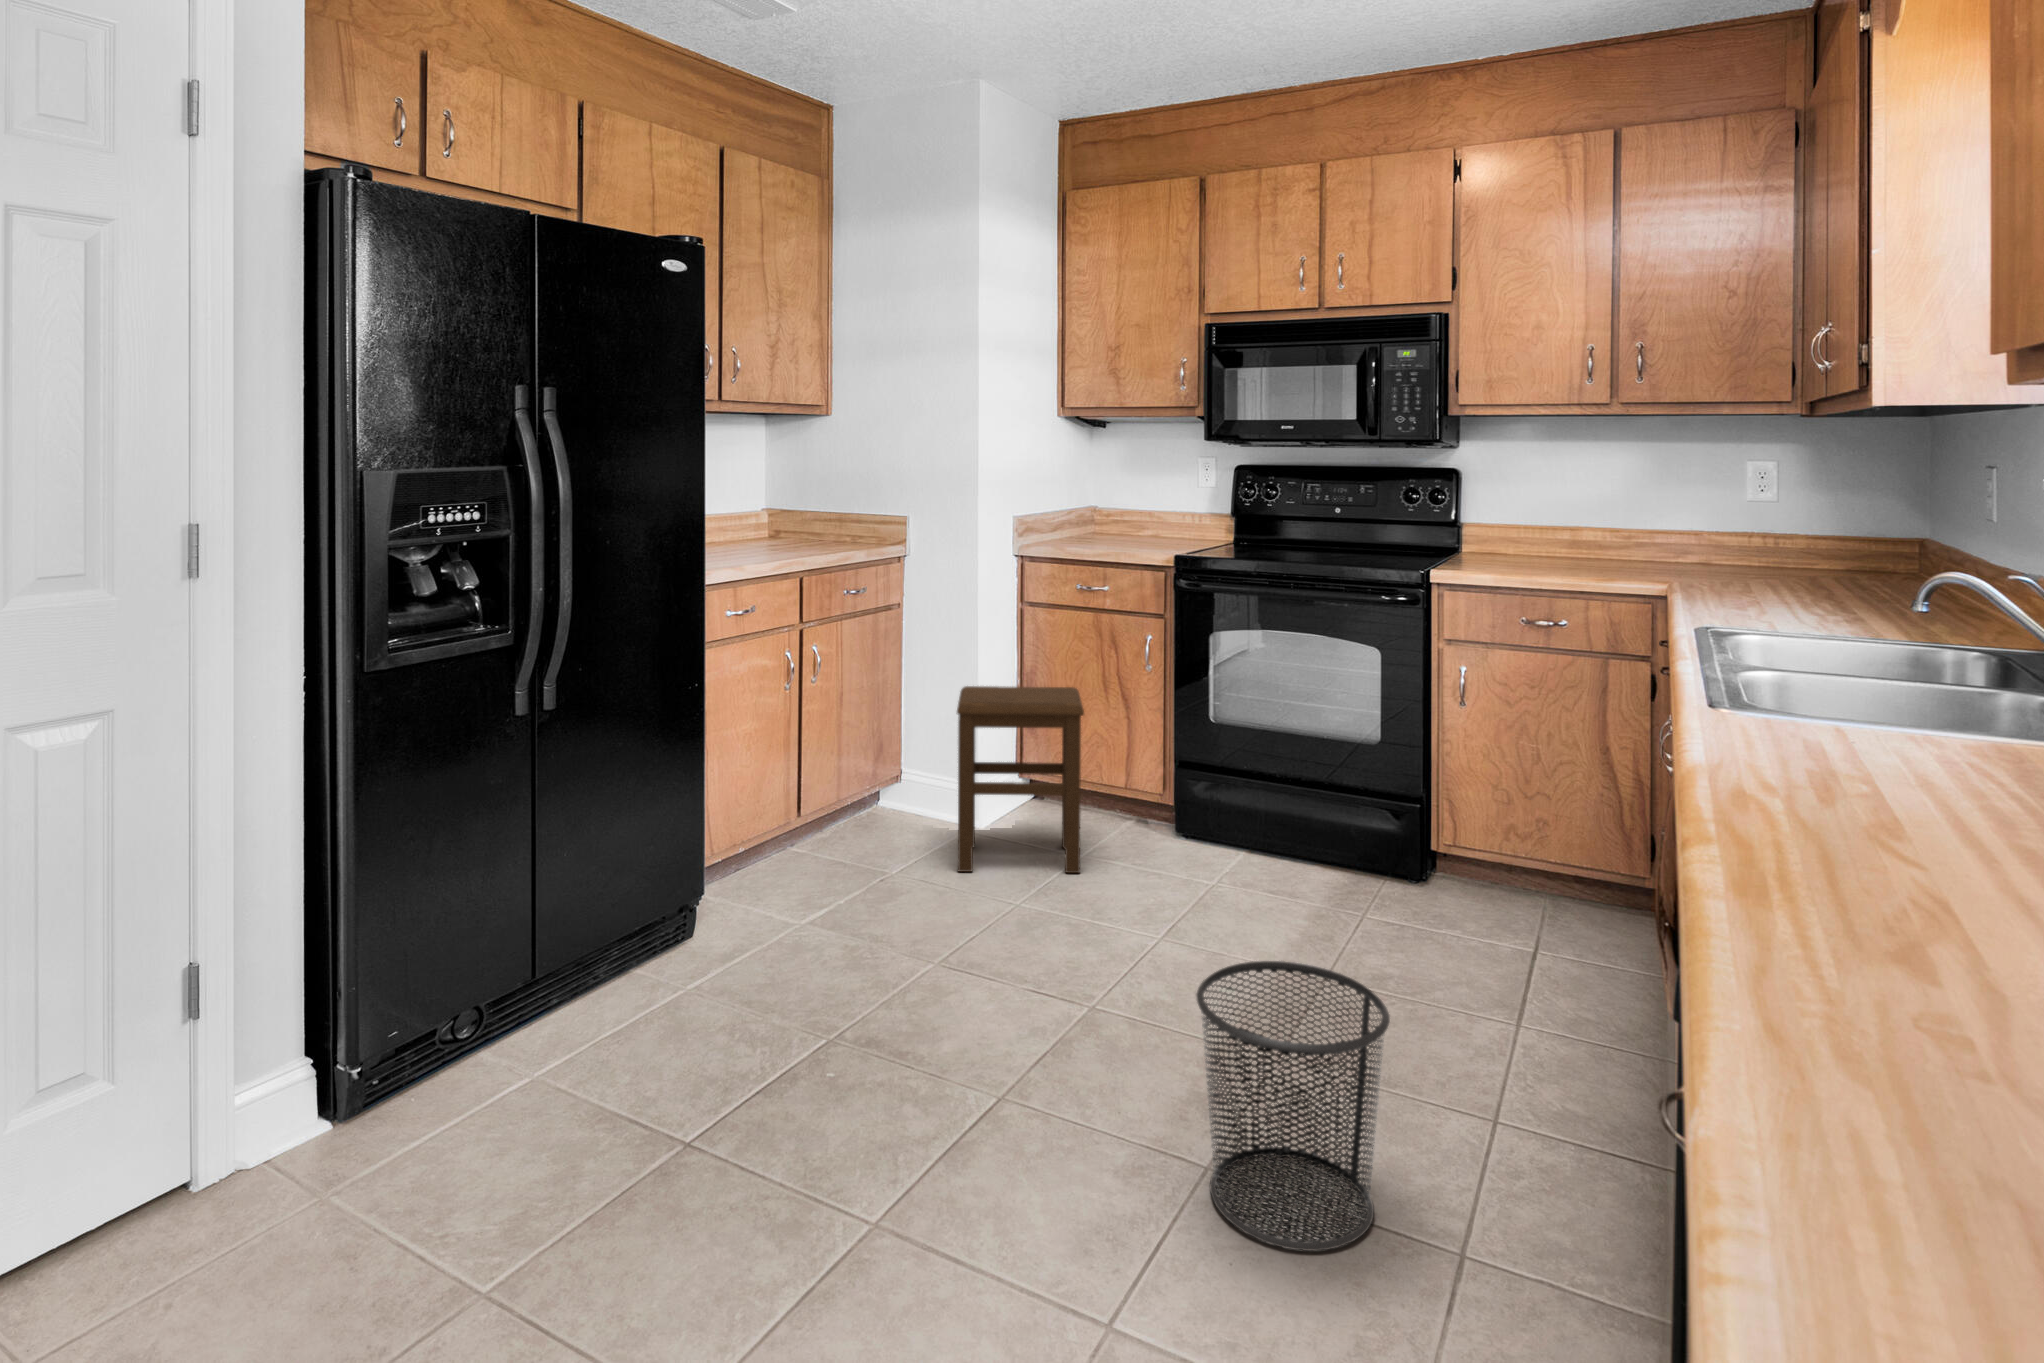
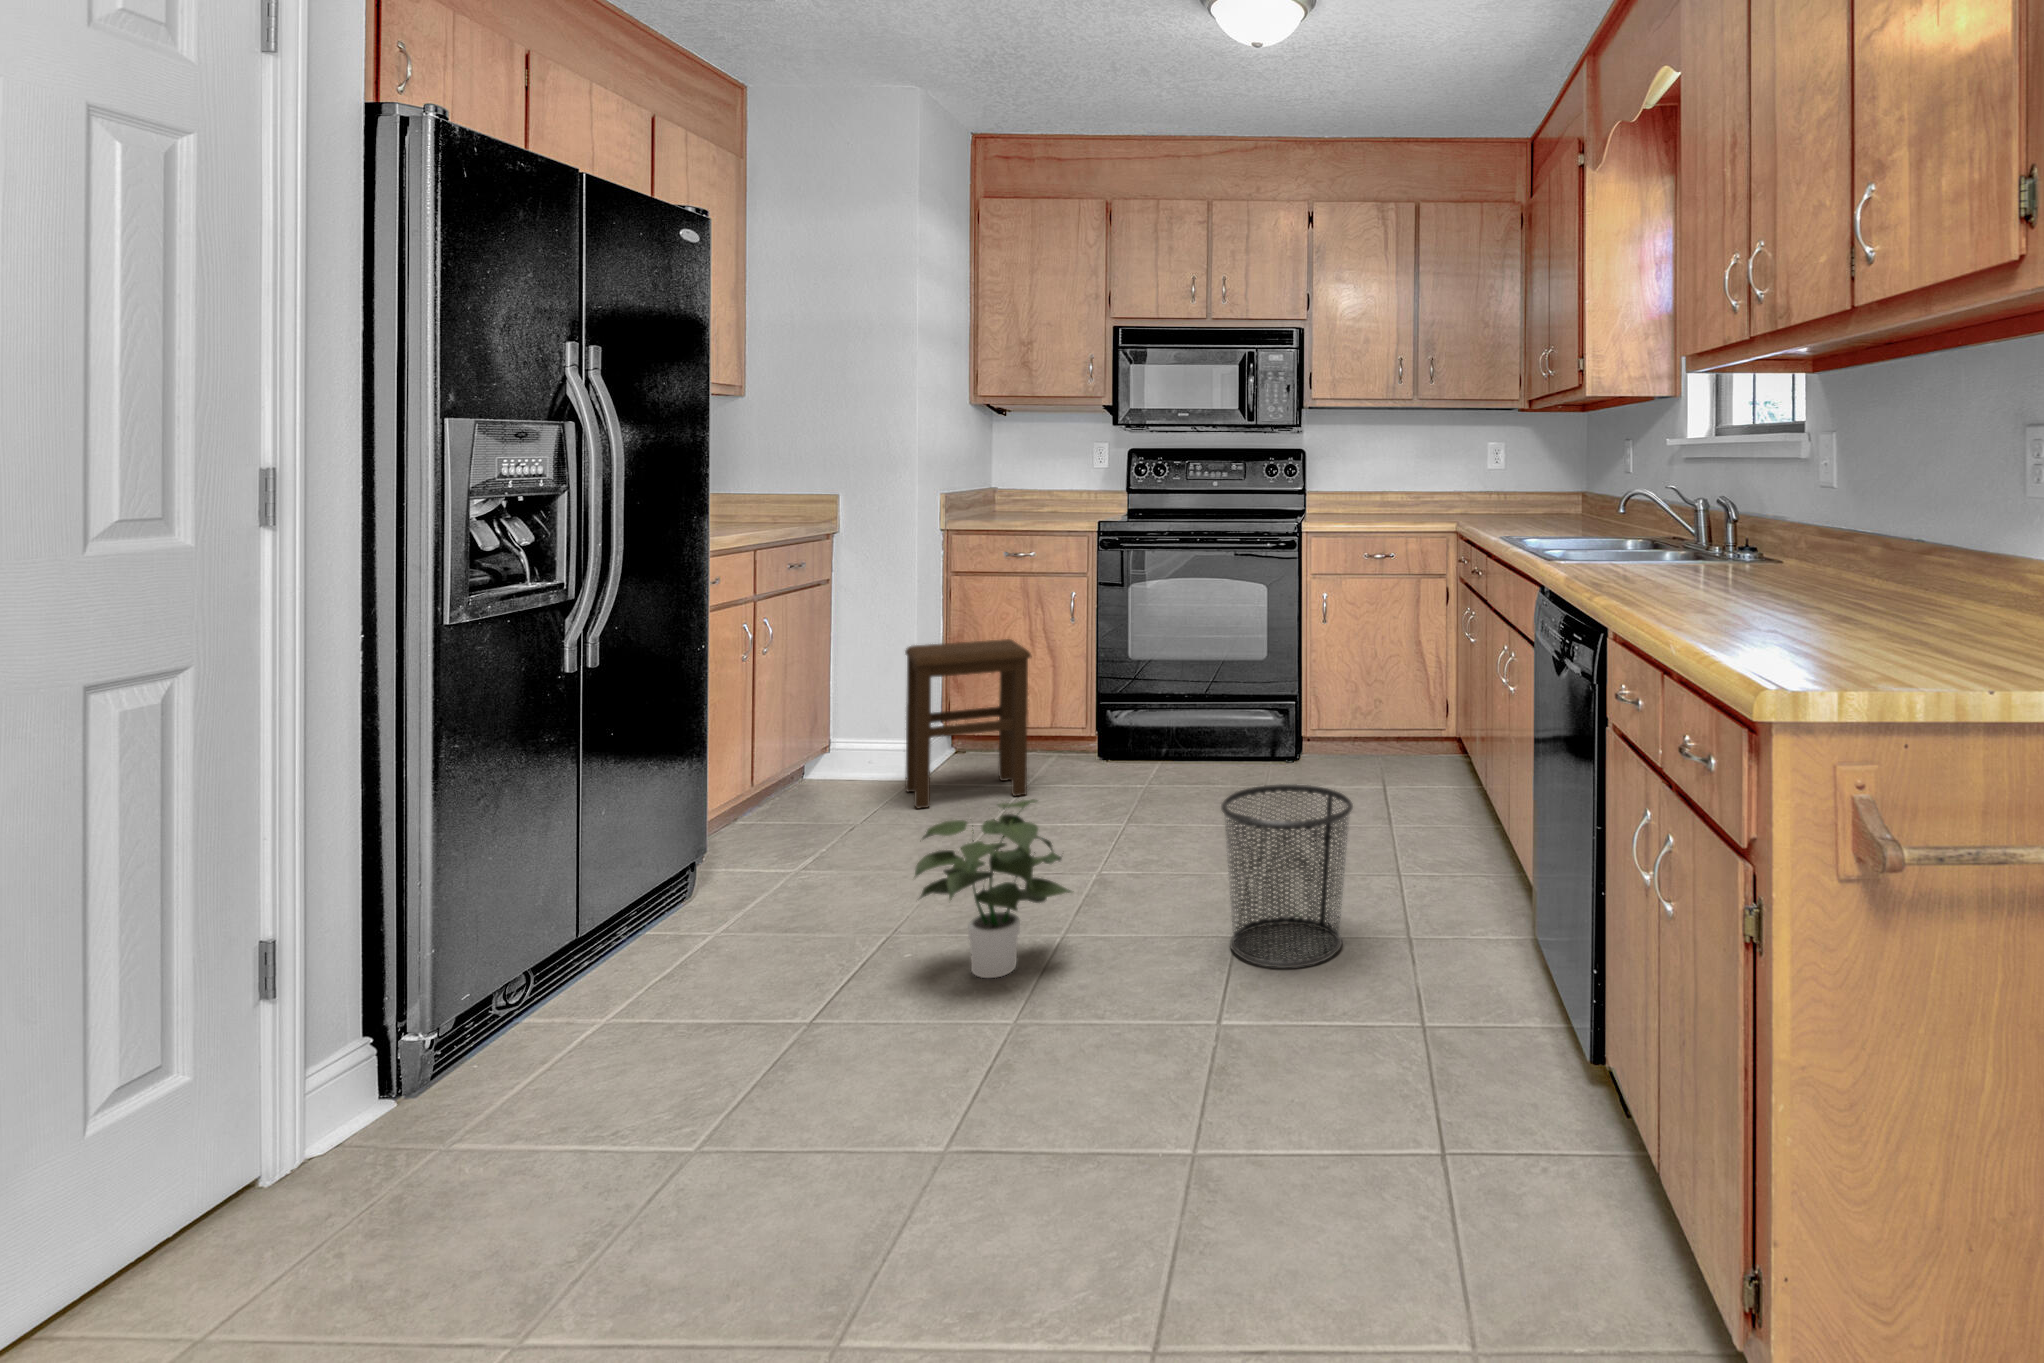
potted plant: none [821,927,1010,1148] -> present [914,799,1072,978]

